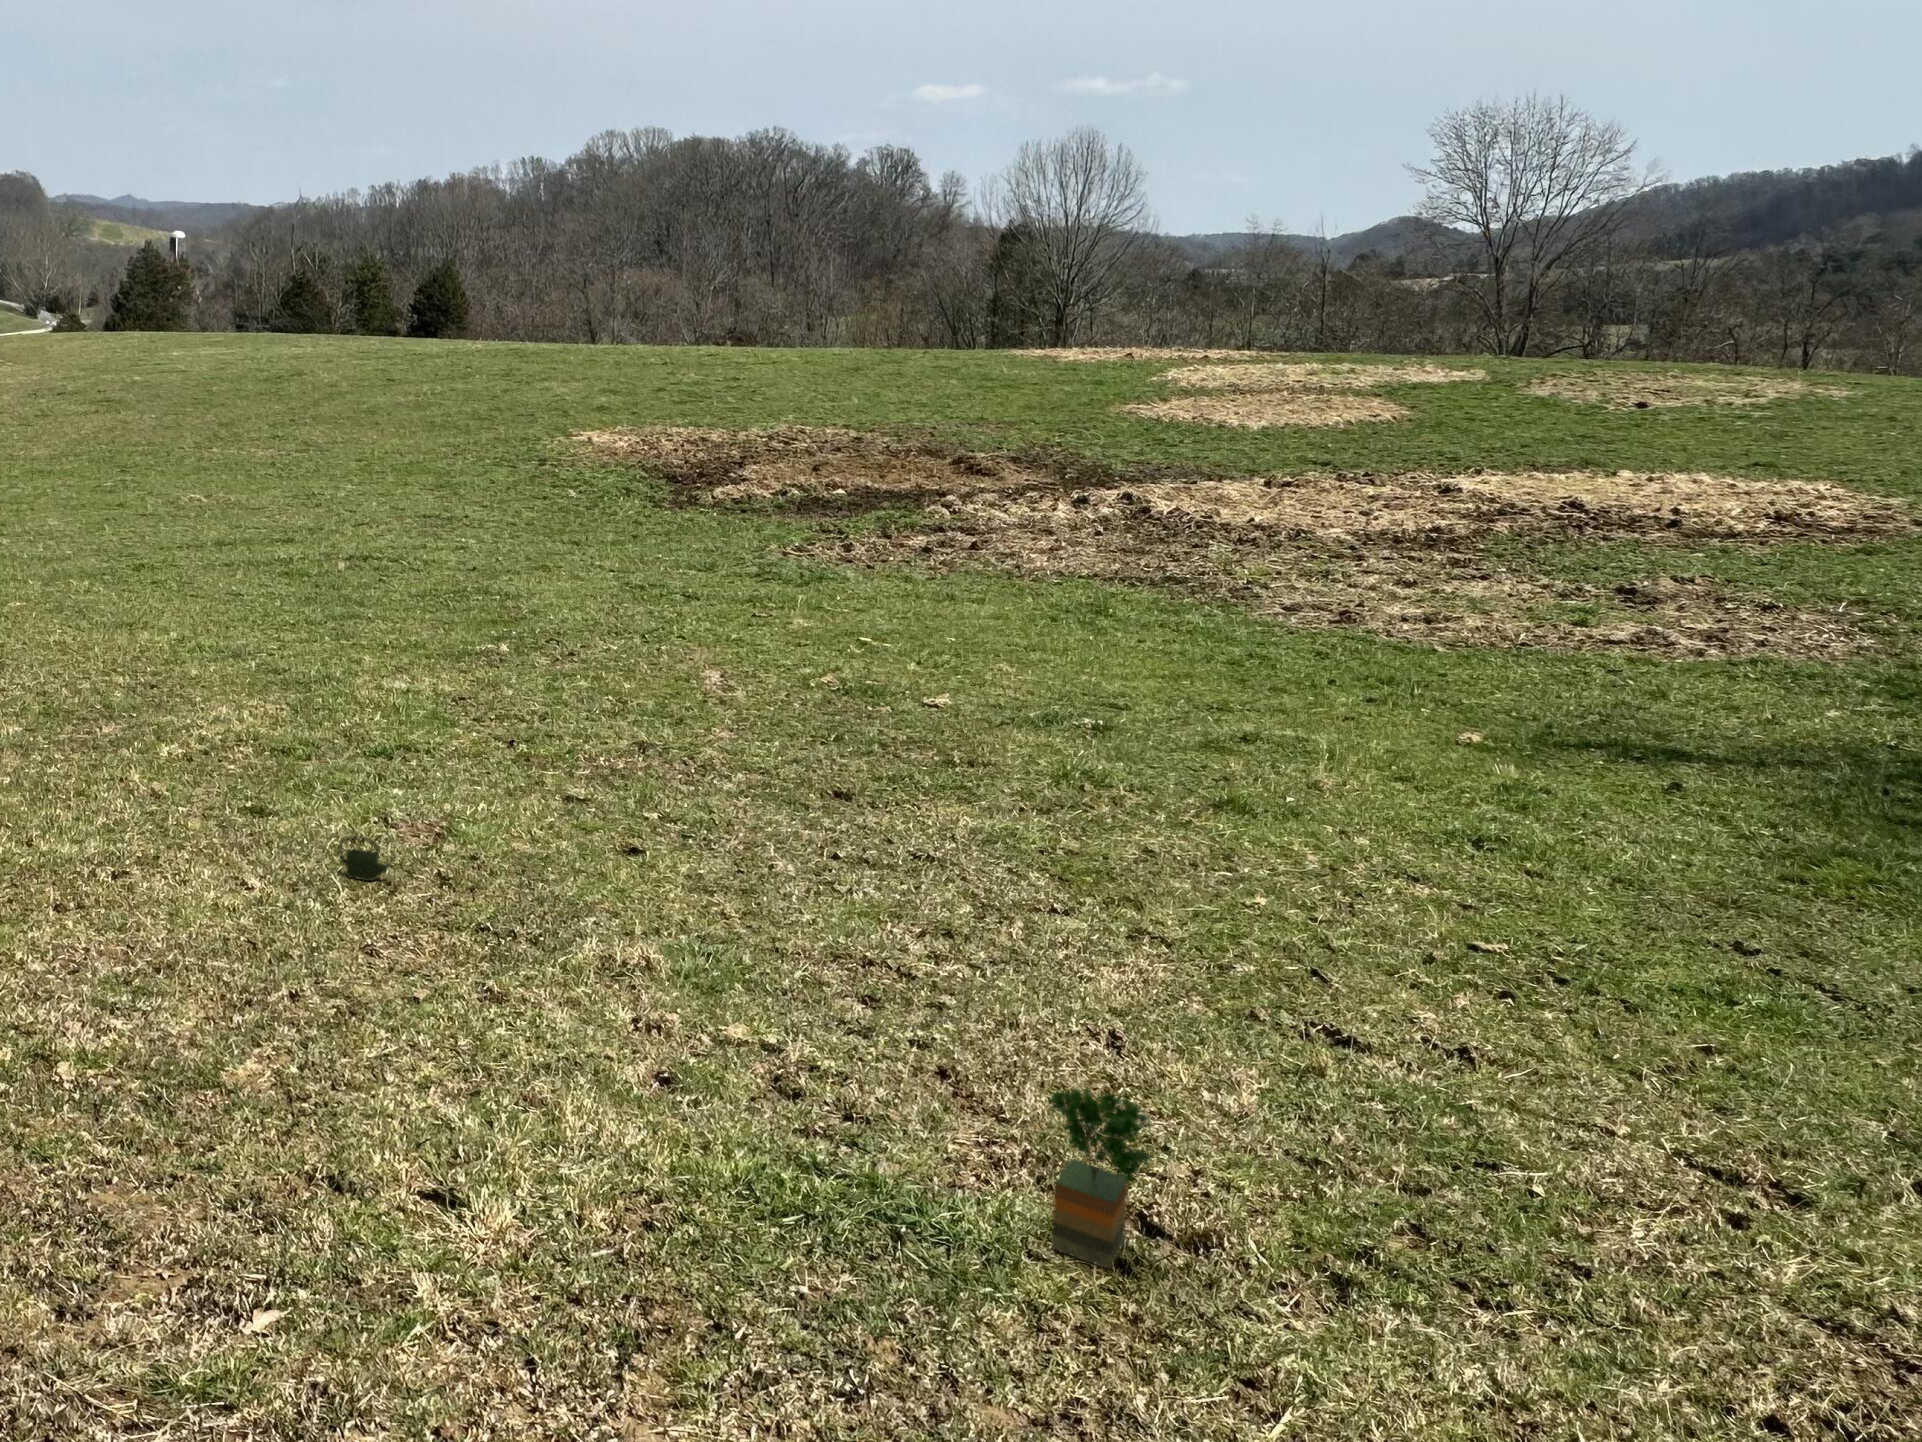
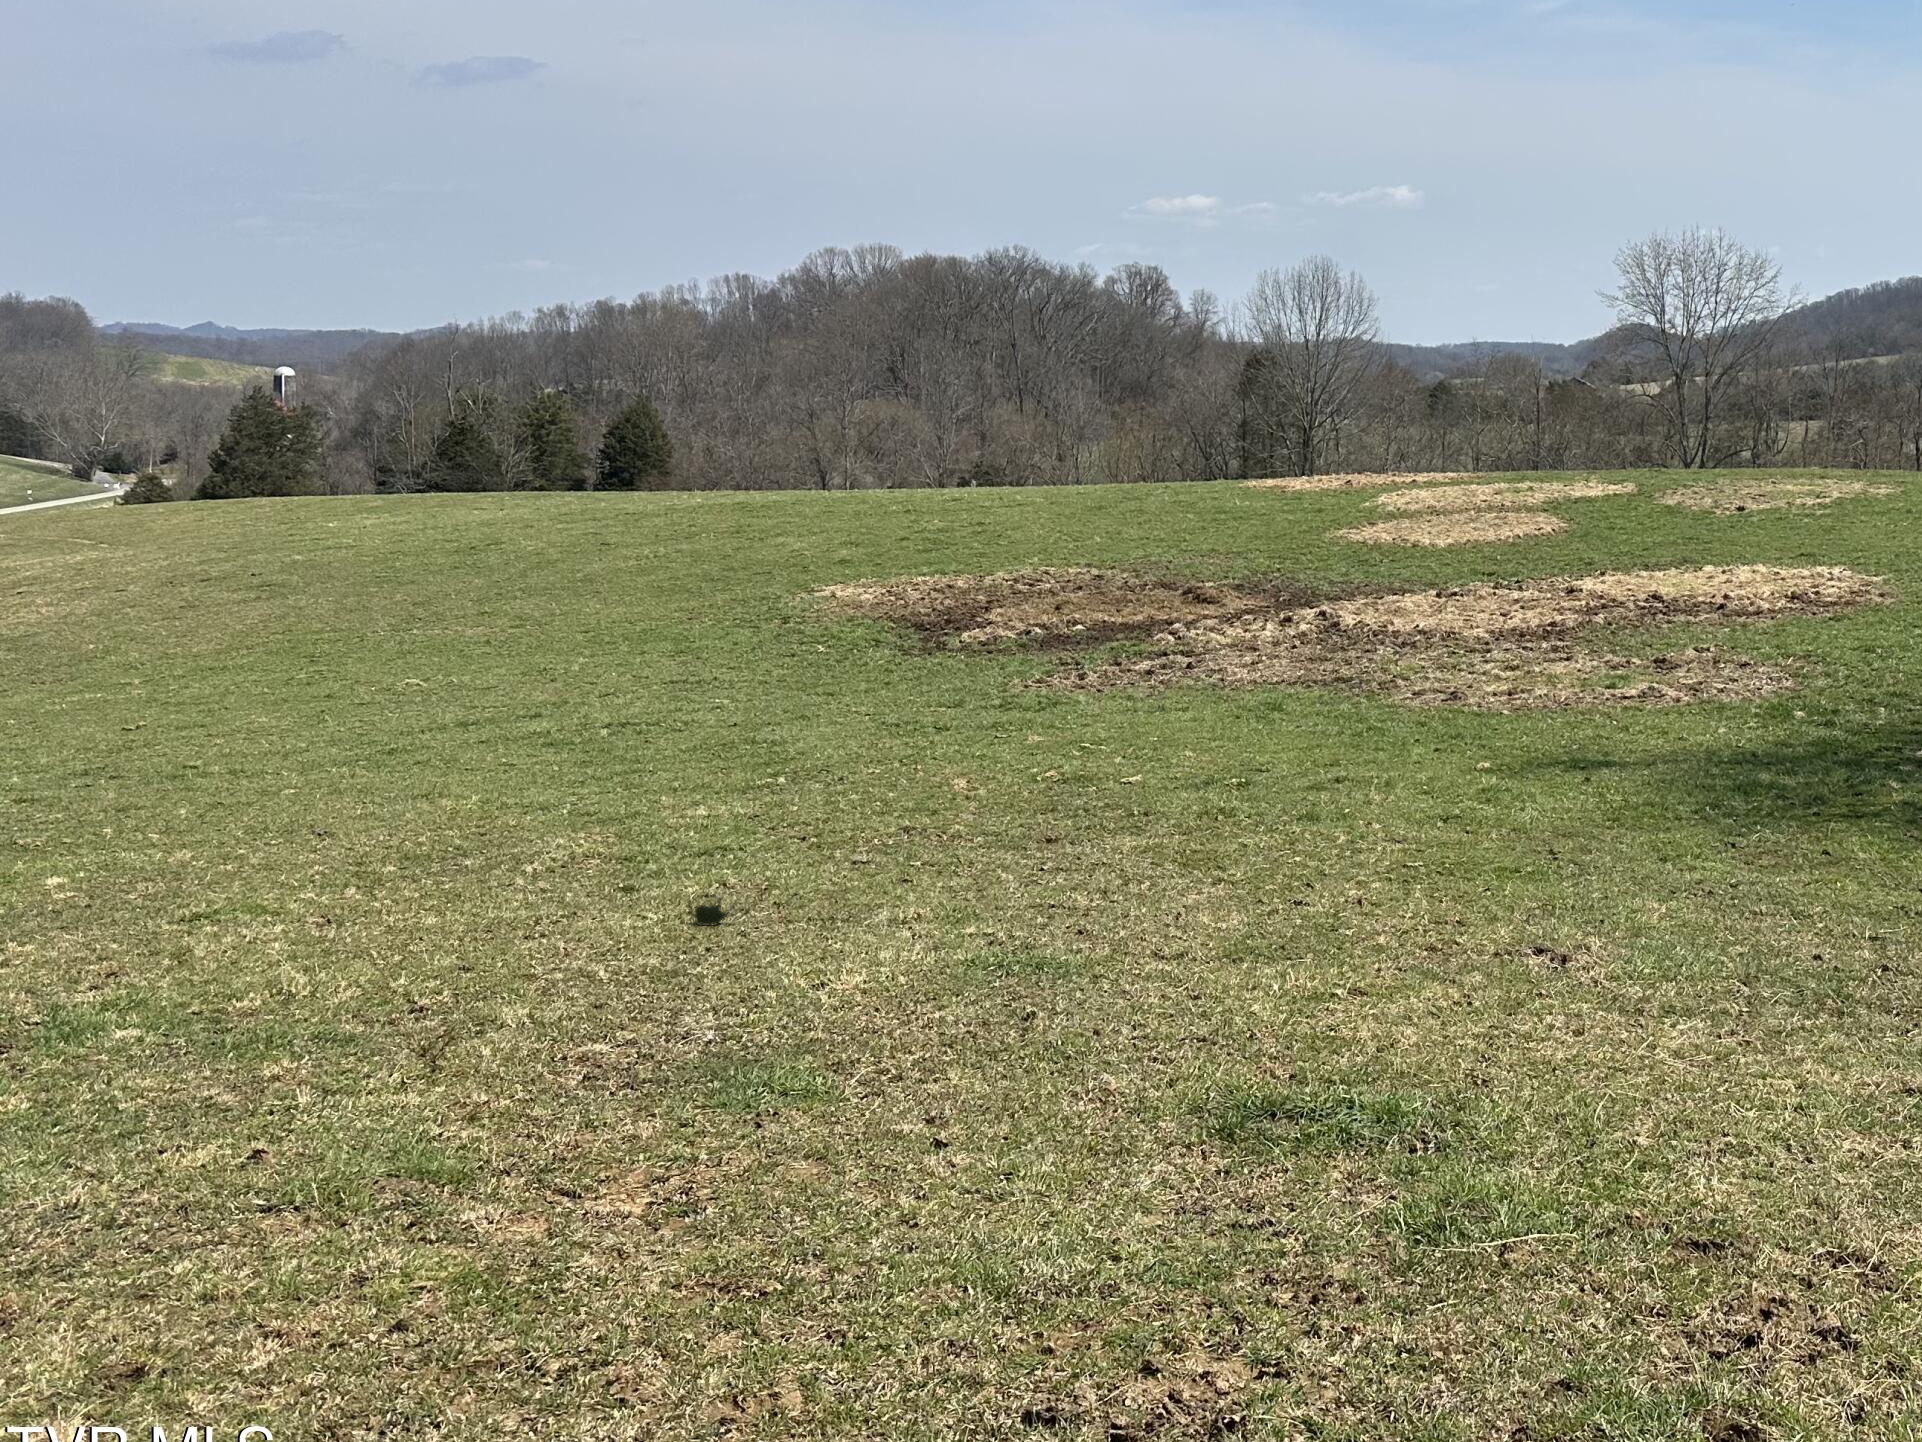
potted tree: present [1049,1088,1153,1270] -> none [1142,918,1195,1005]

